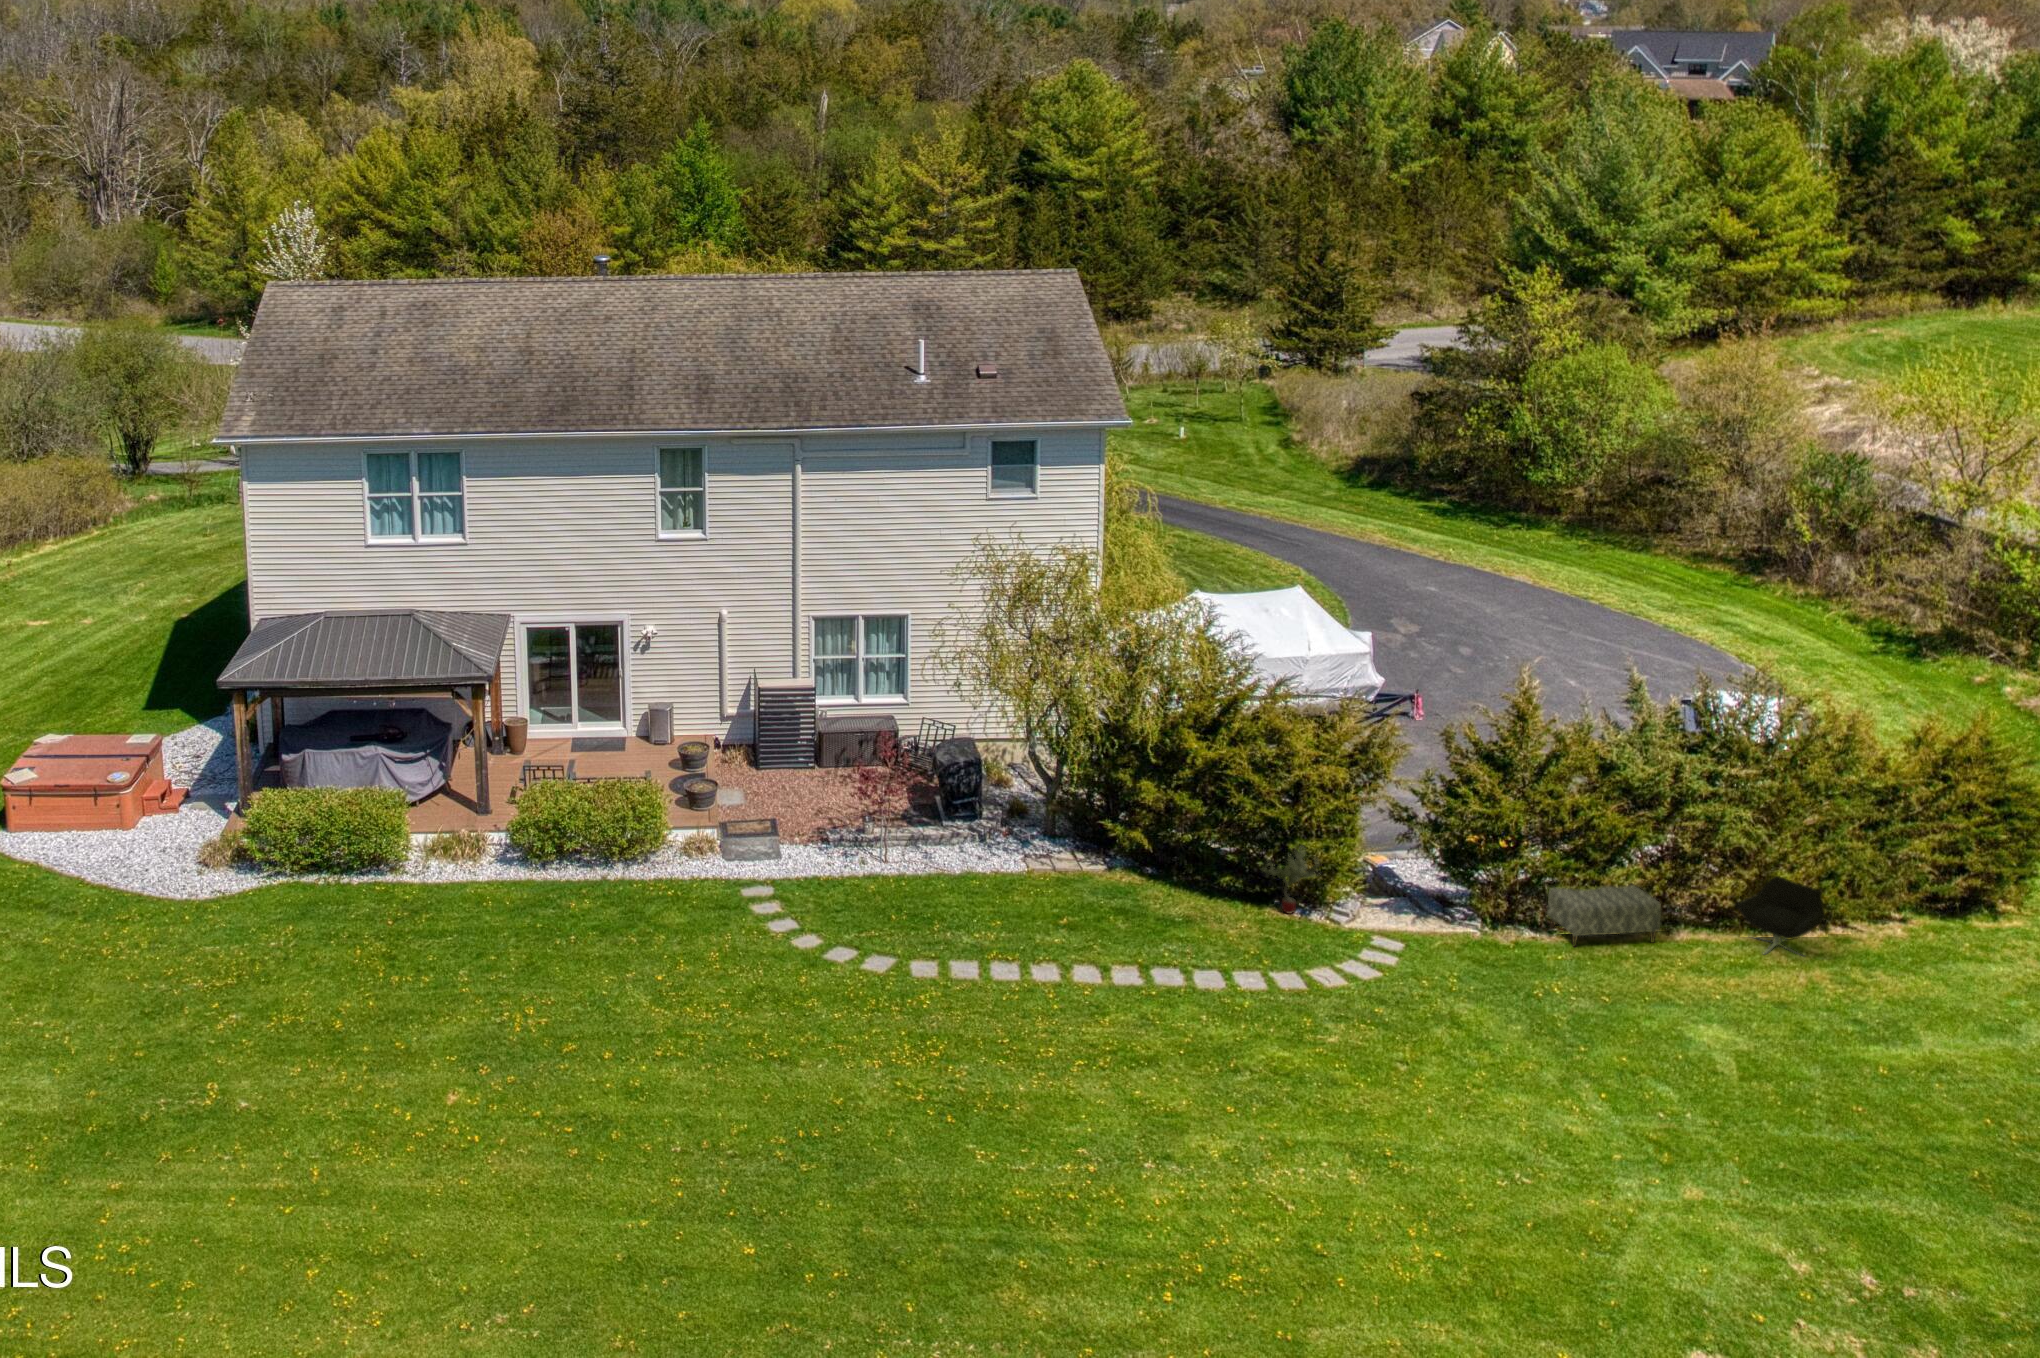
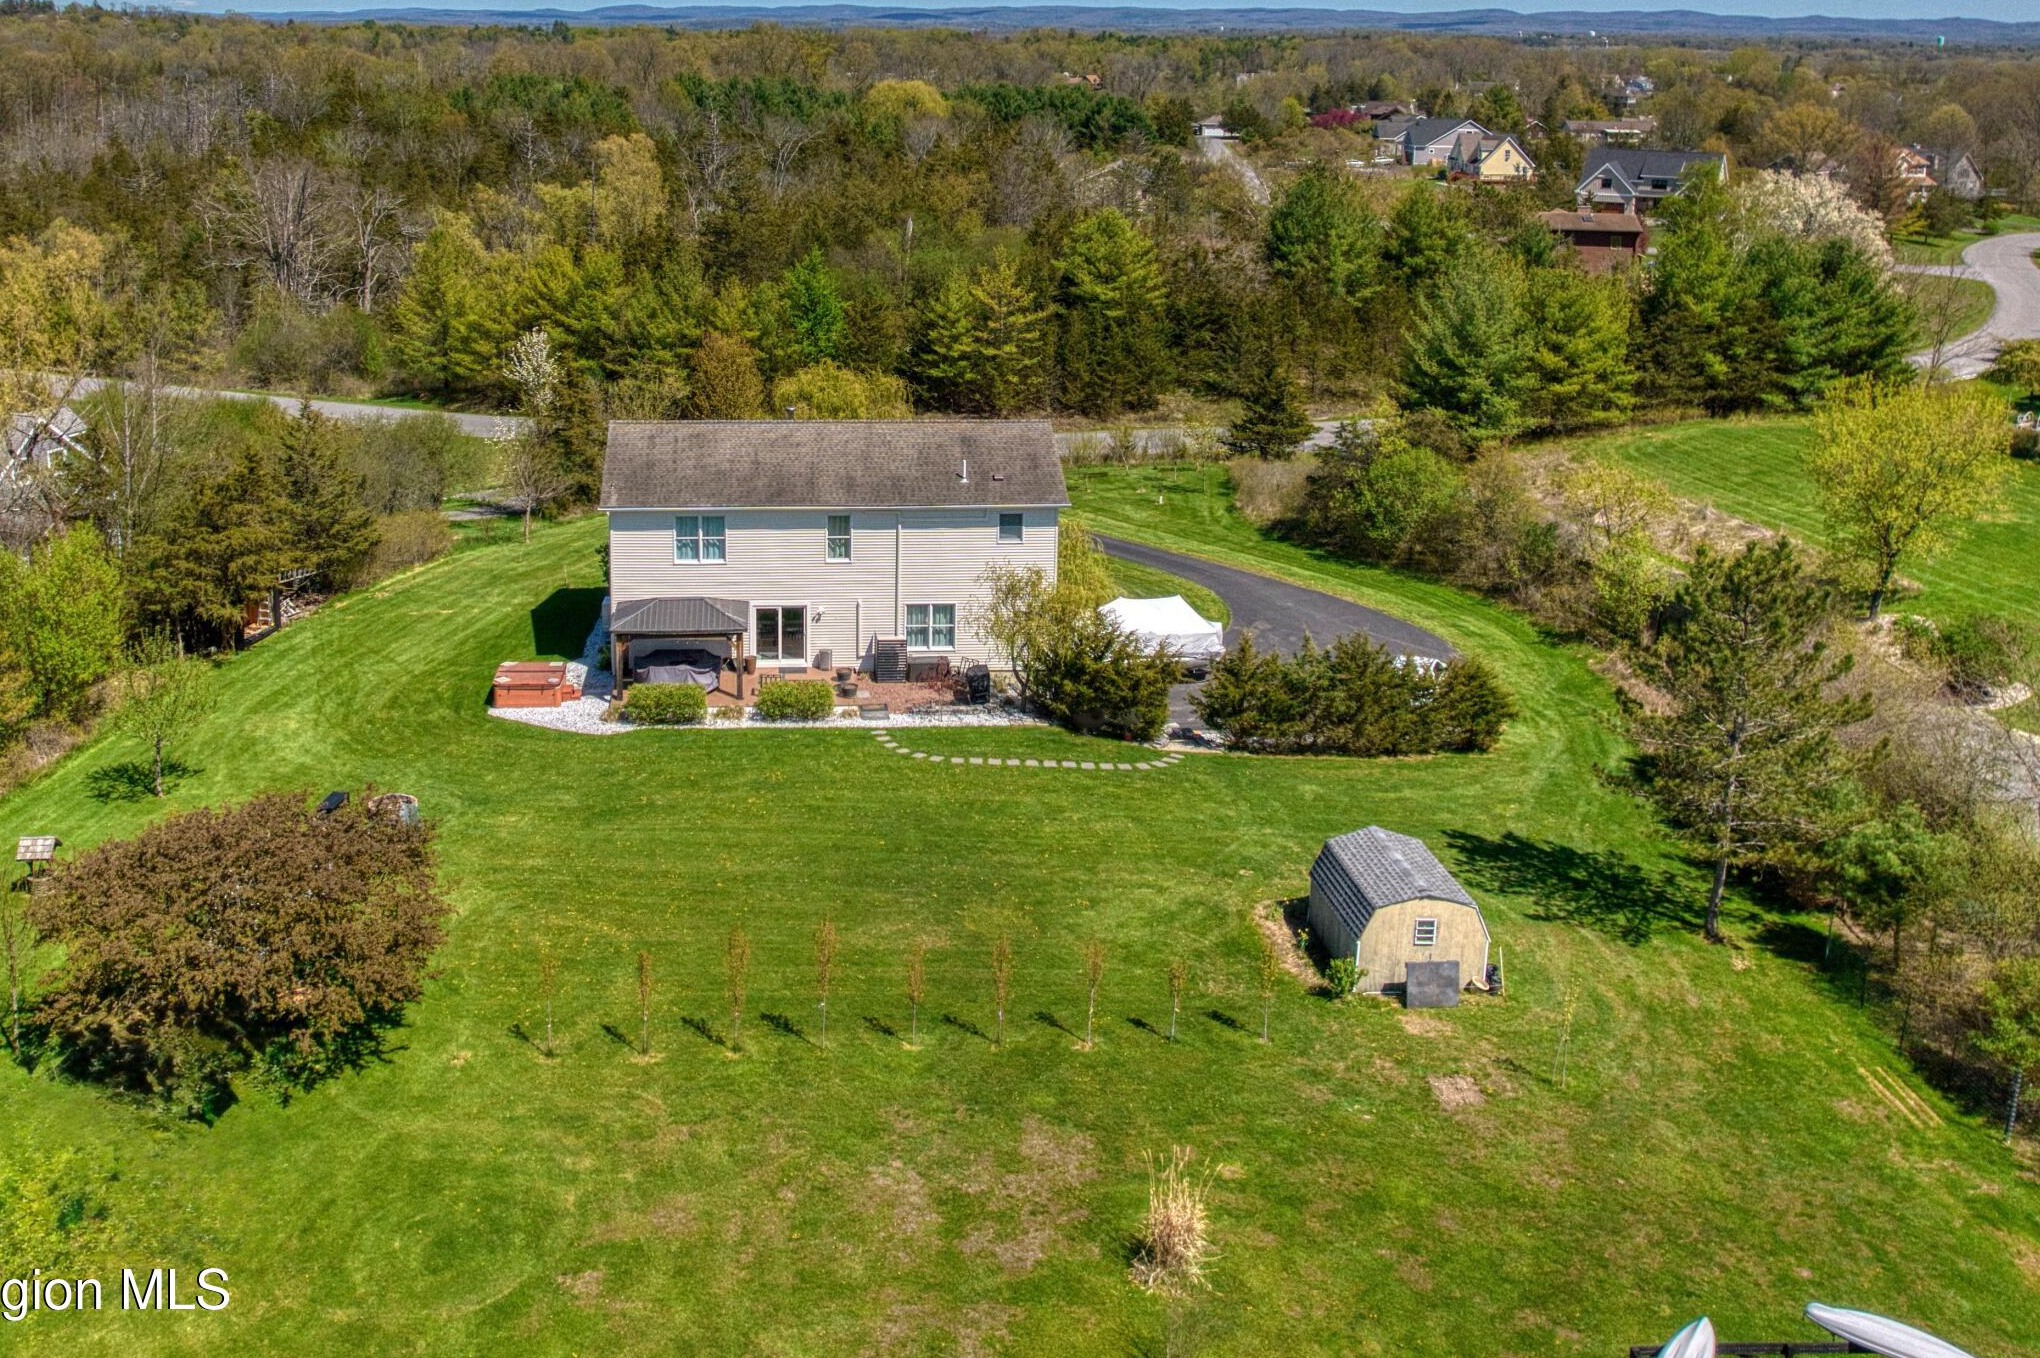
lounge chair: present [1735,876,1825,954] -> present [1073,708,1105,734]
bench: present [1547,885,1661,947] -> none [1243,726,1290,752]

